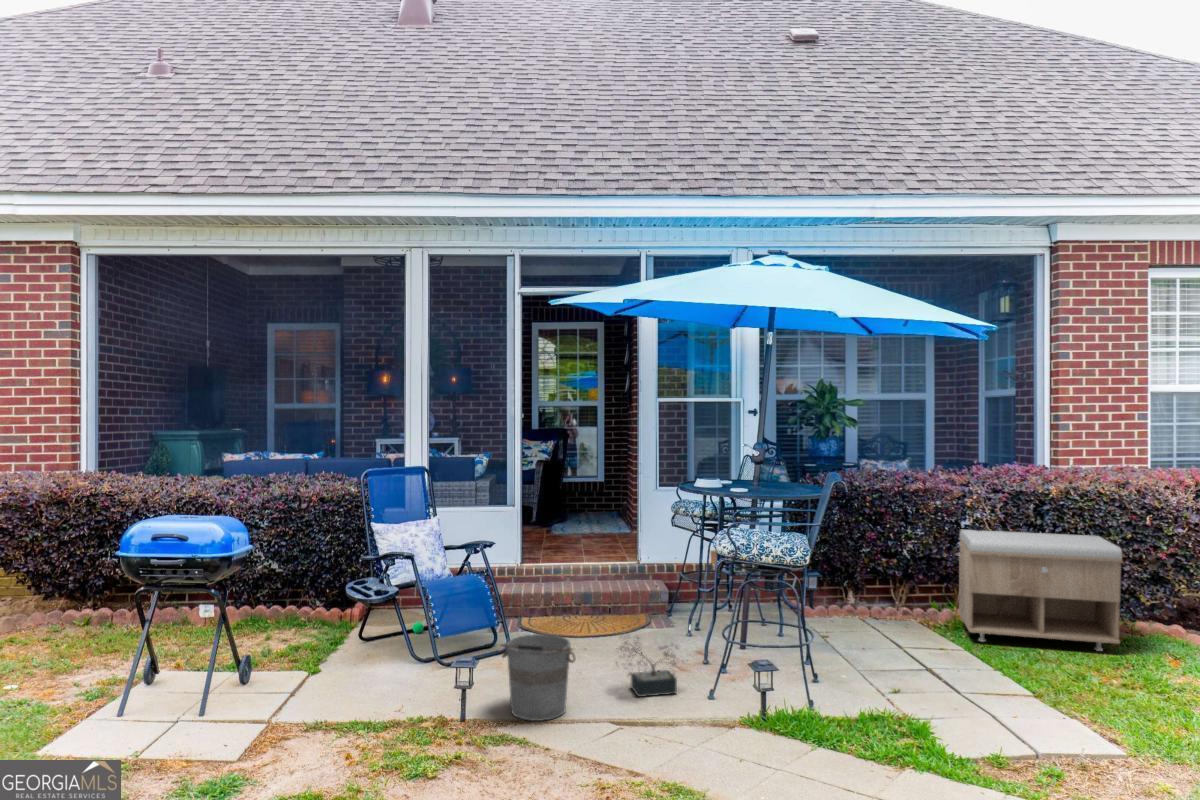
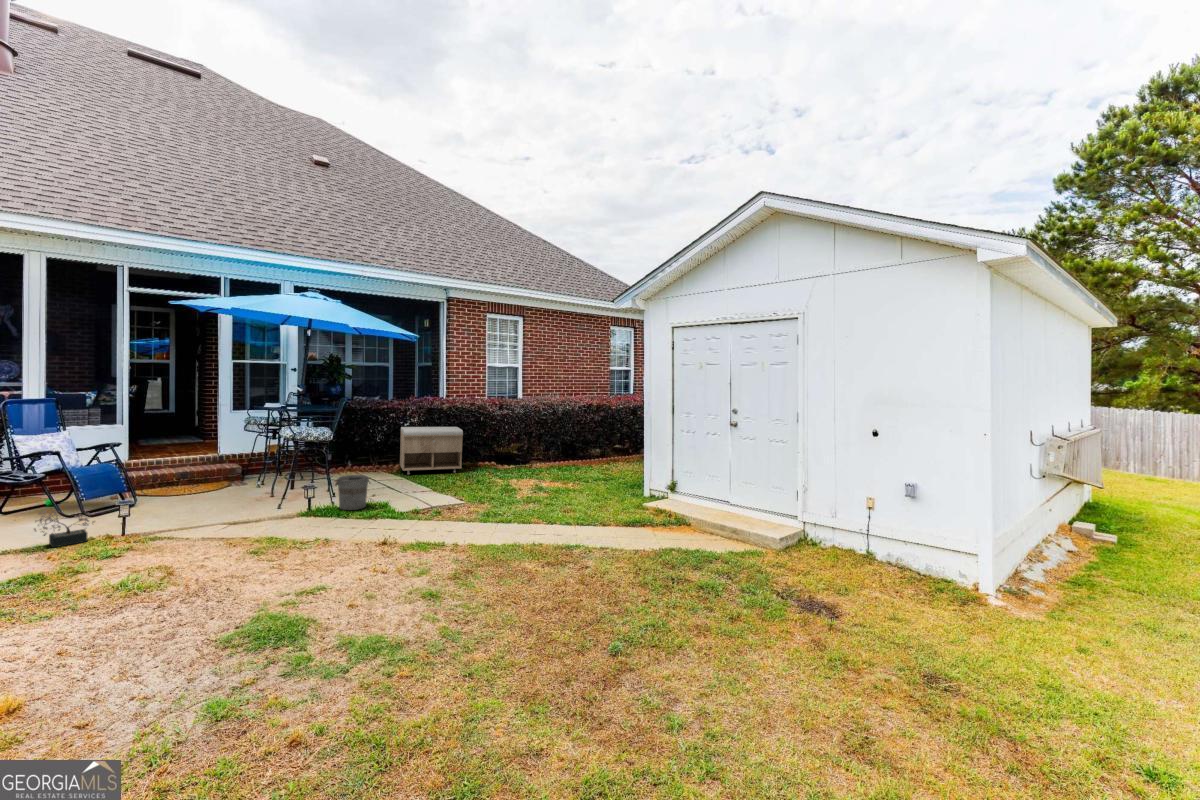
bucket: present [501,634,575,721] -> present [335,475,370,510]
decorative plant: present [620,635,684,697] -> present [34,511,95,547]

